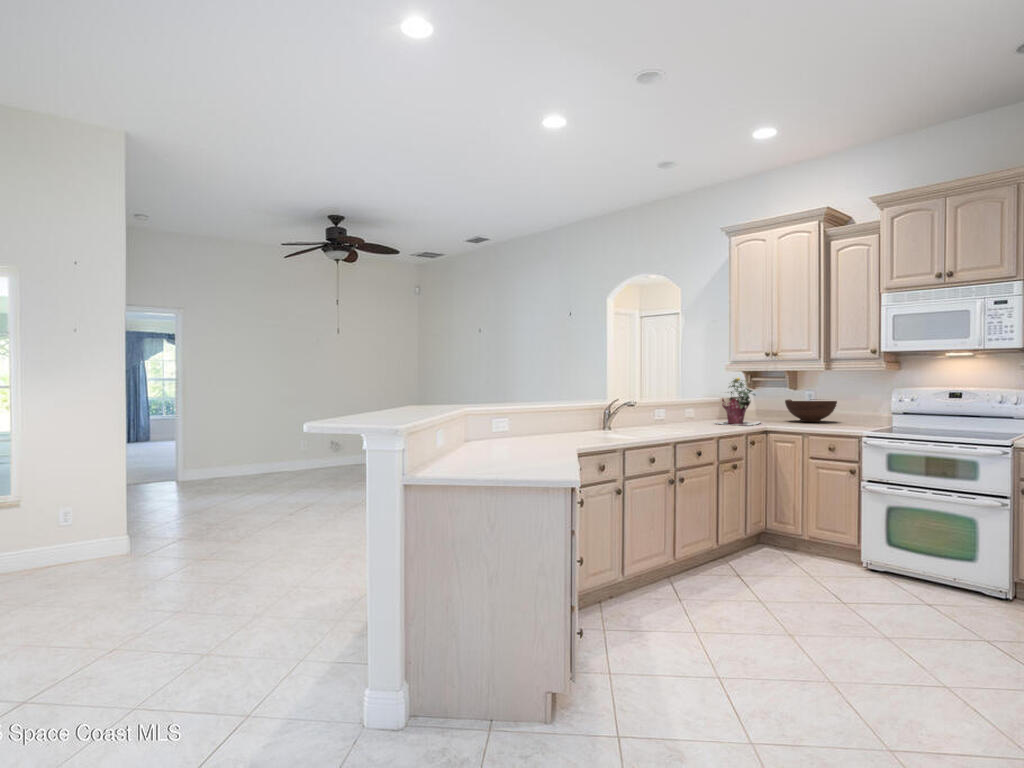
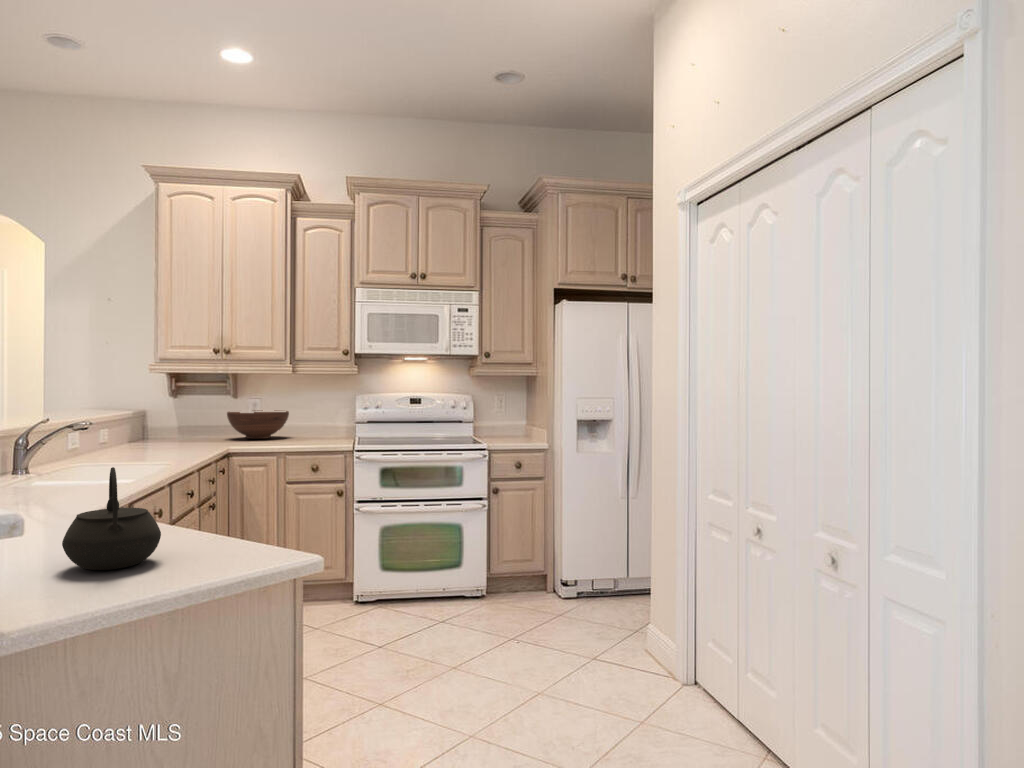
potted plant: present [715,378,761,426] -> none [150,380,216,451]
kettle: none [508,420,548,468] -> present [62,467,161,570]

